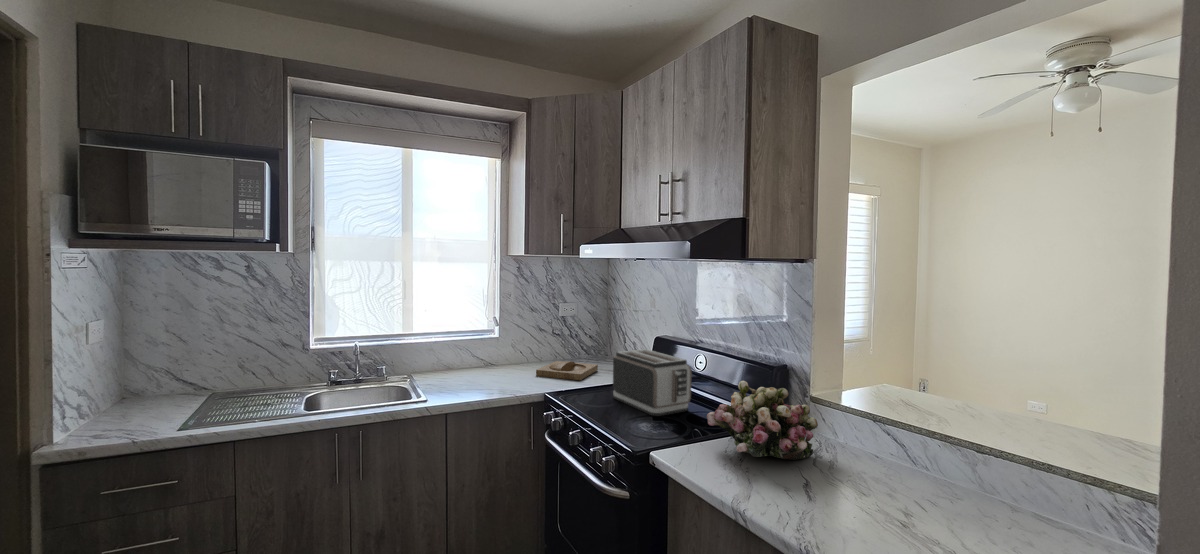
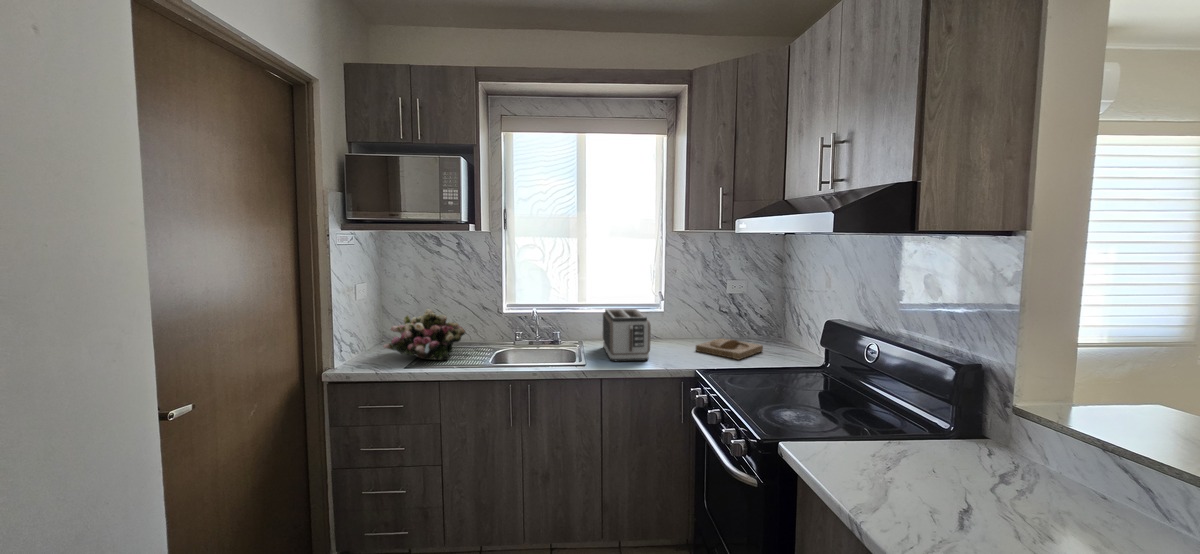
toaster: present [613,349,692,416] -> present [603,309,651,361]
flower arrangement: present [707,381,818,460] -> present [383,309,465,360]

